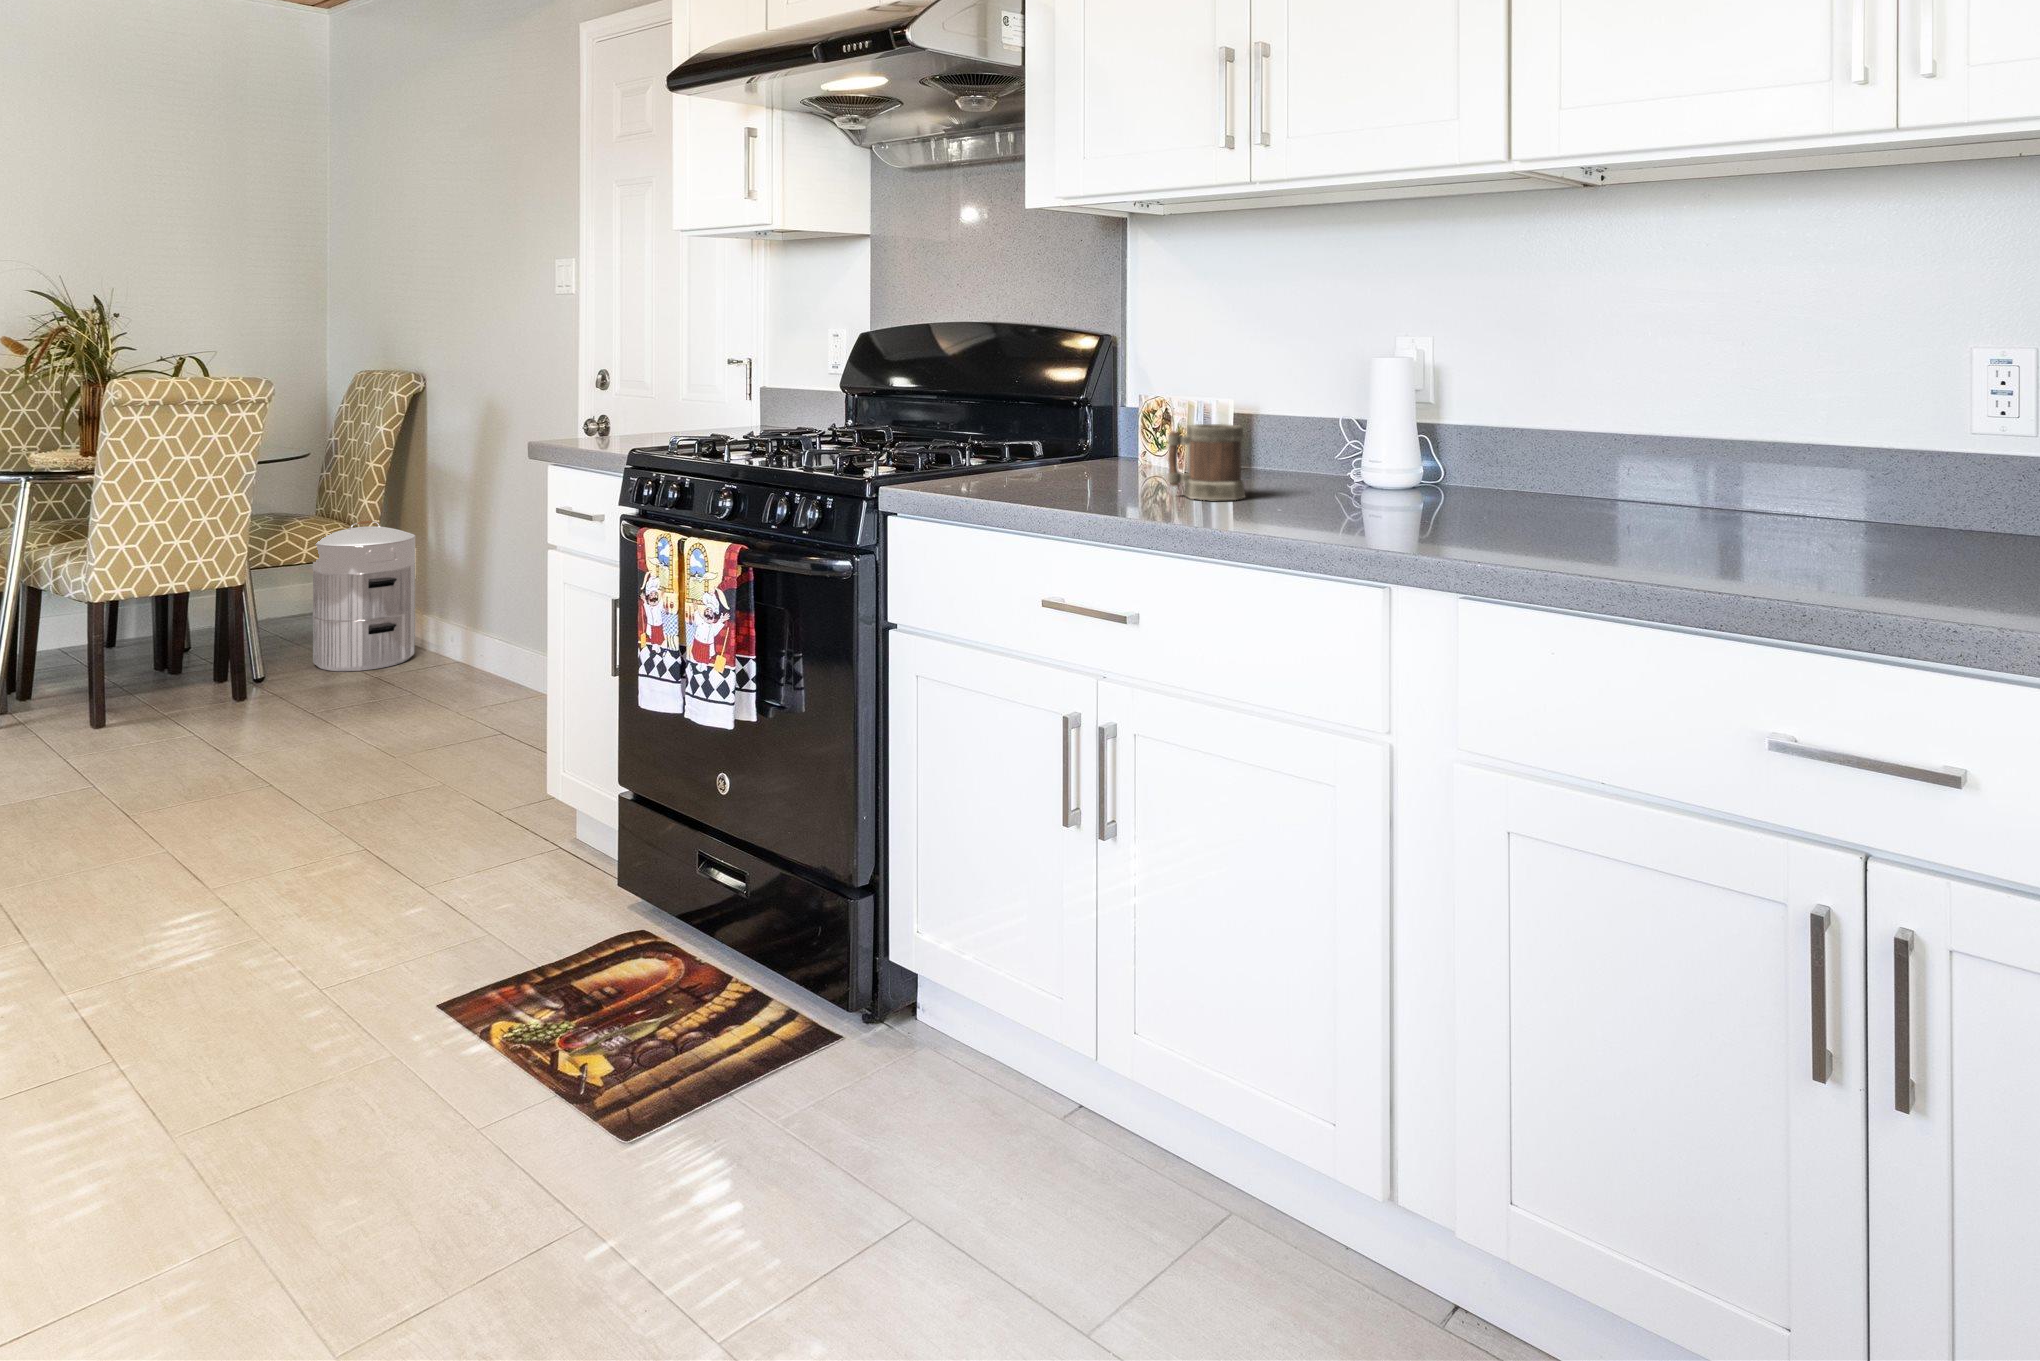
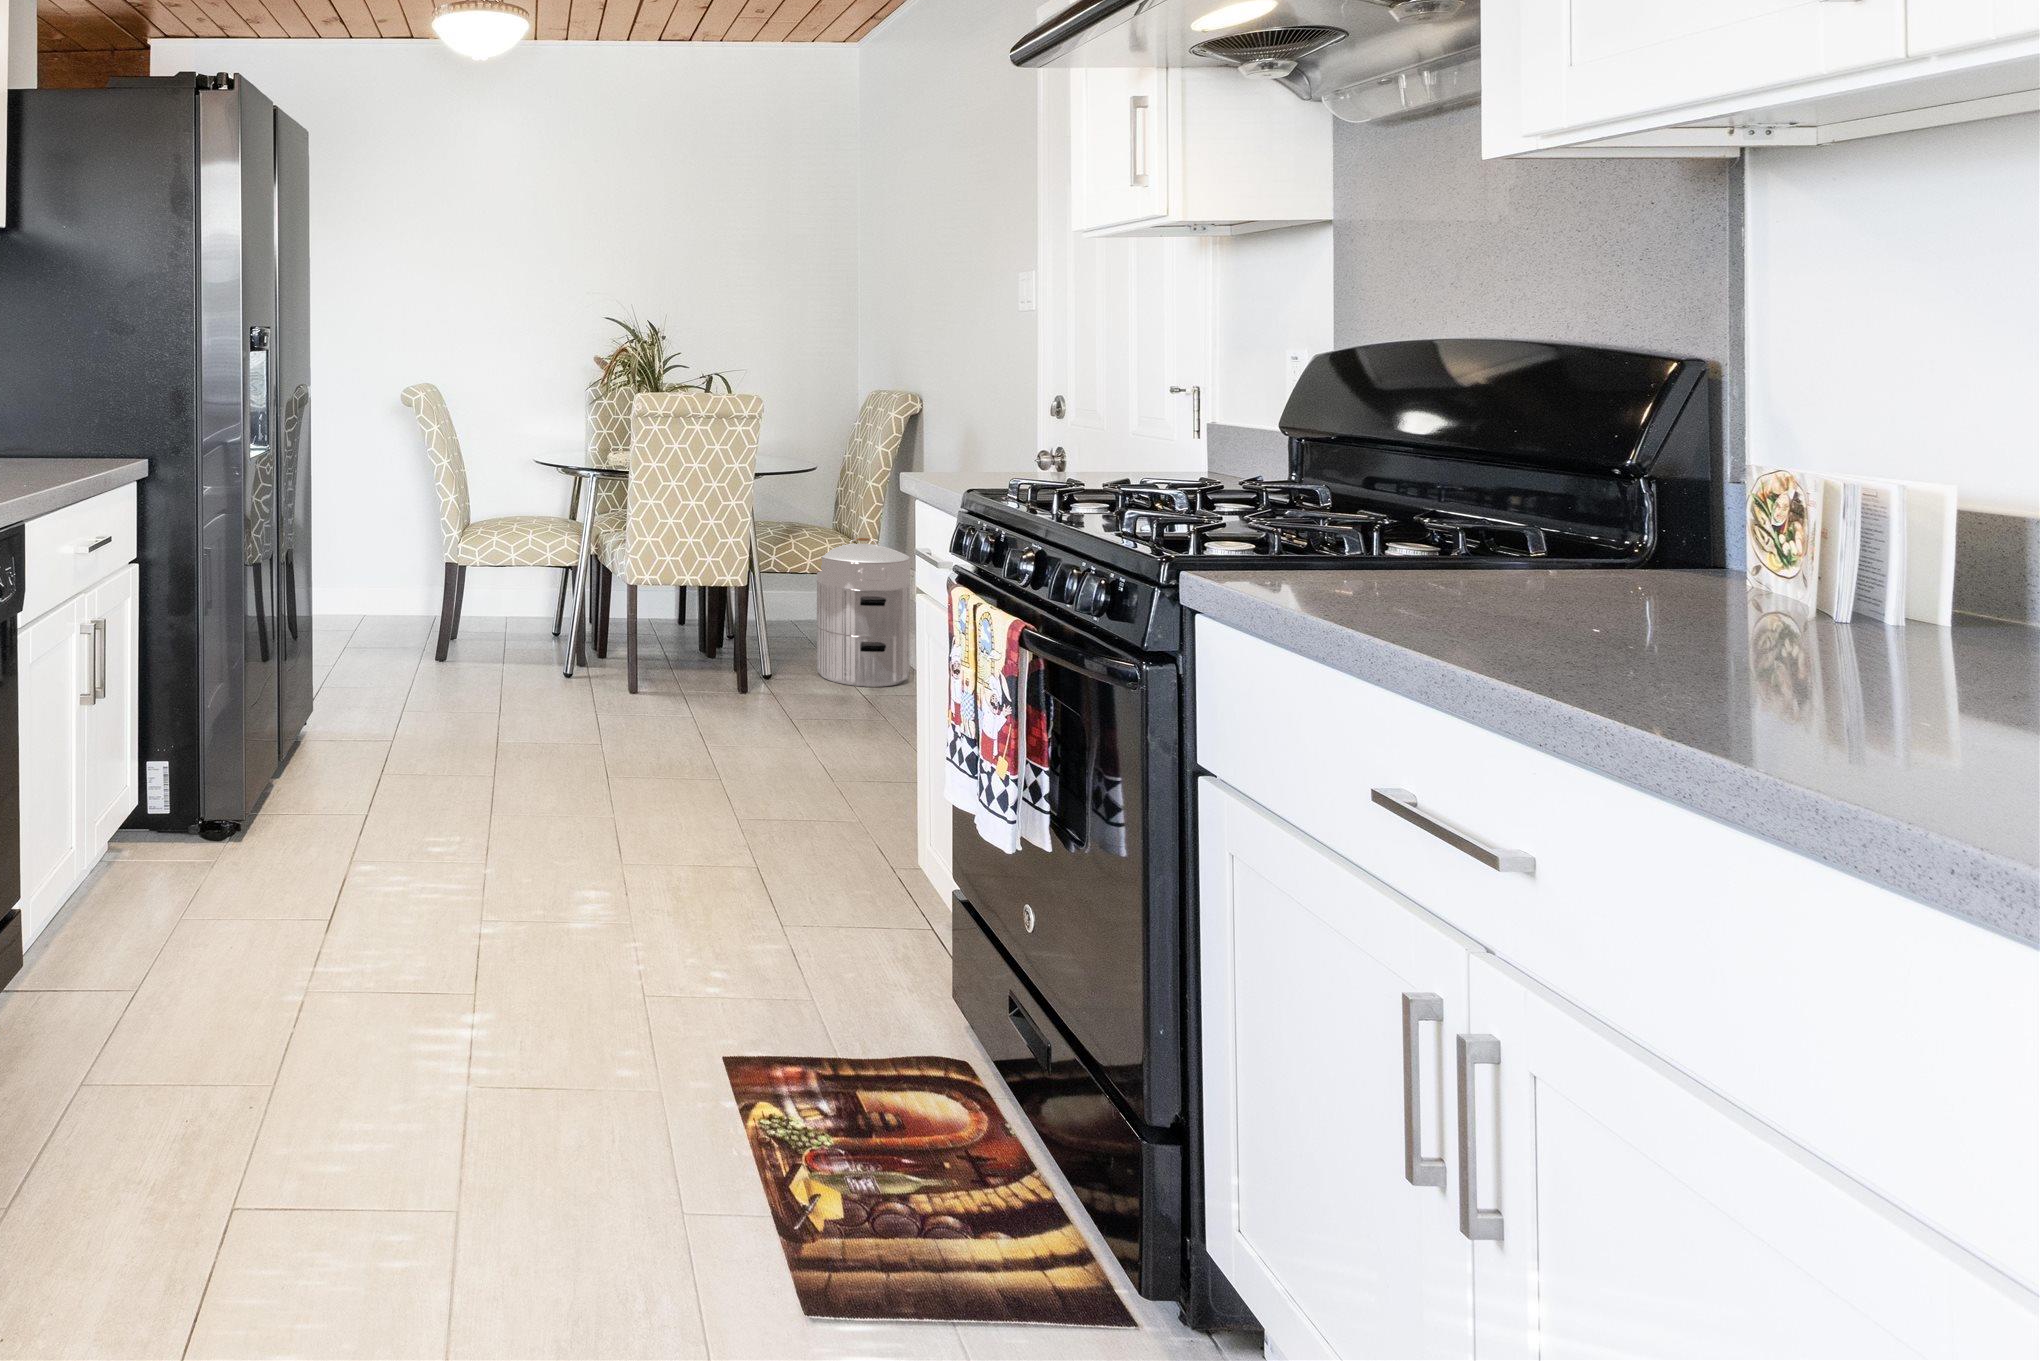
mug: present [1168,424,1245,500] -> none [1671,526,1862,682]

